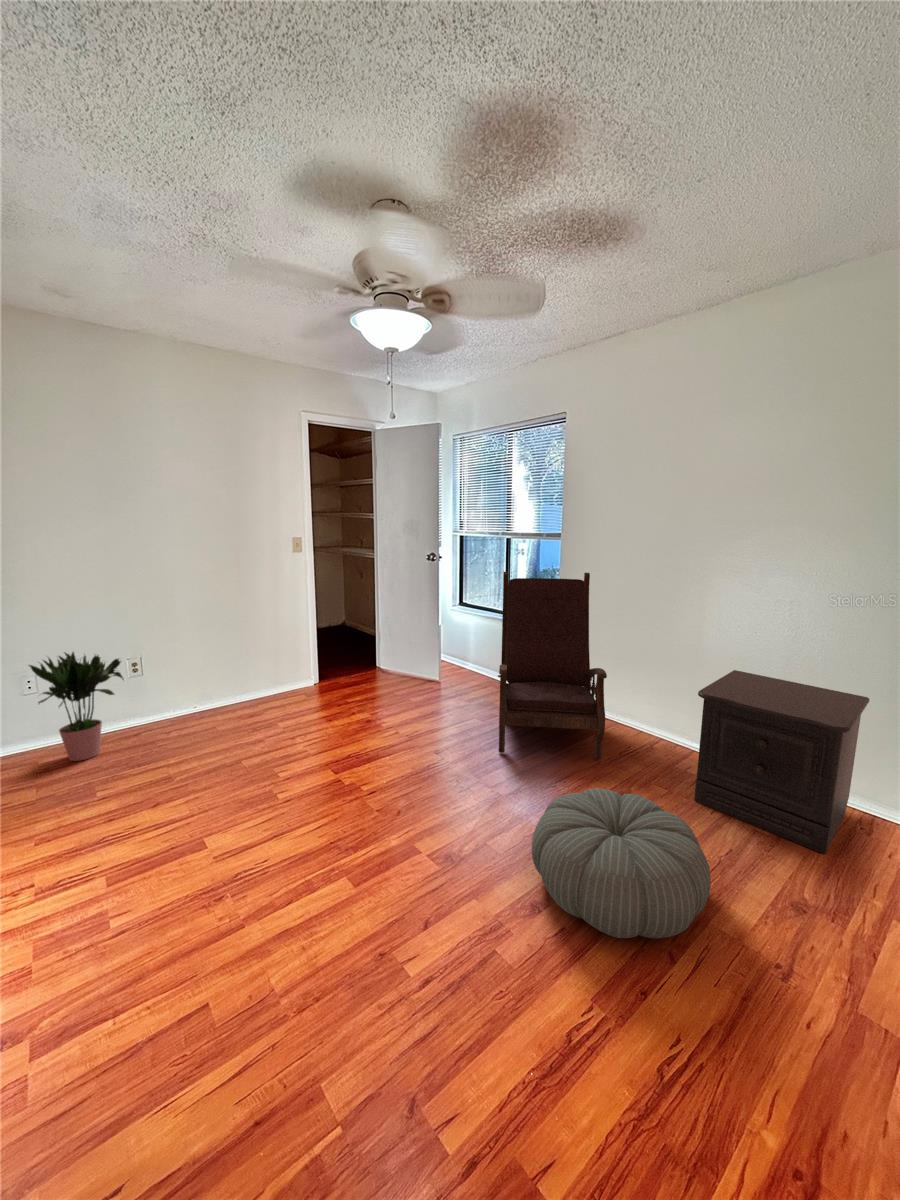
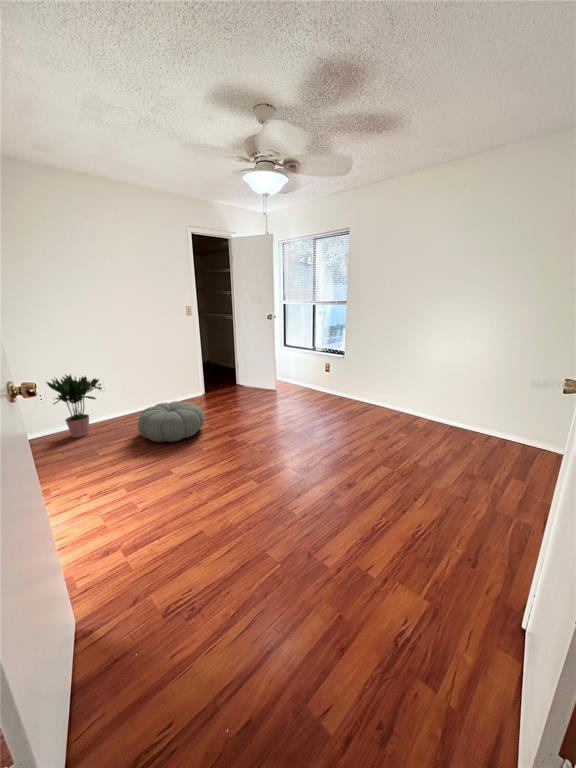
armchair: present [498,572,607,759] -> none [314,326,376,425]
nightstand: present [694,670,870,853] -> none [420,376,505,459]
pouf: present [532,788,711,938] -> present [138,401,204,442]

